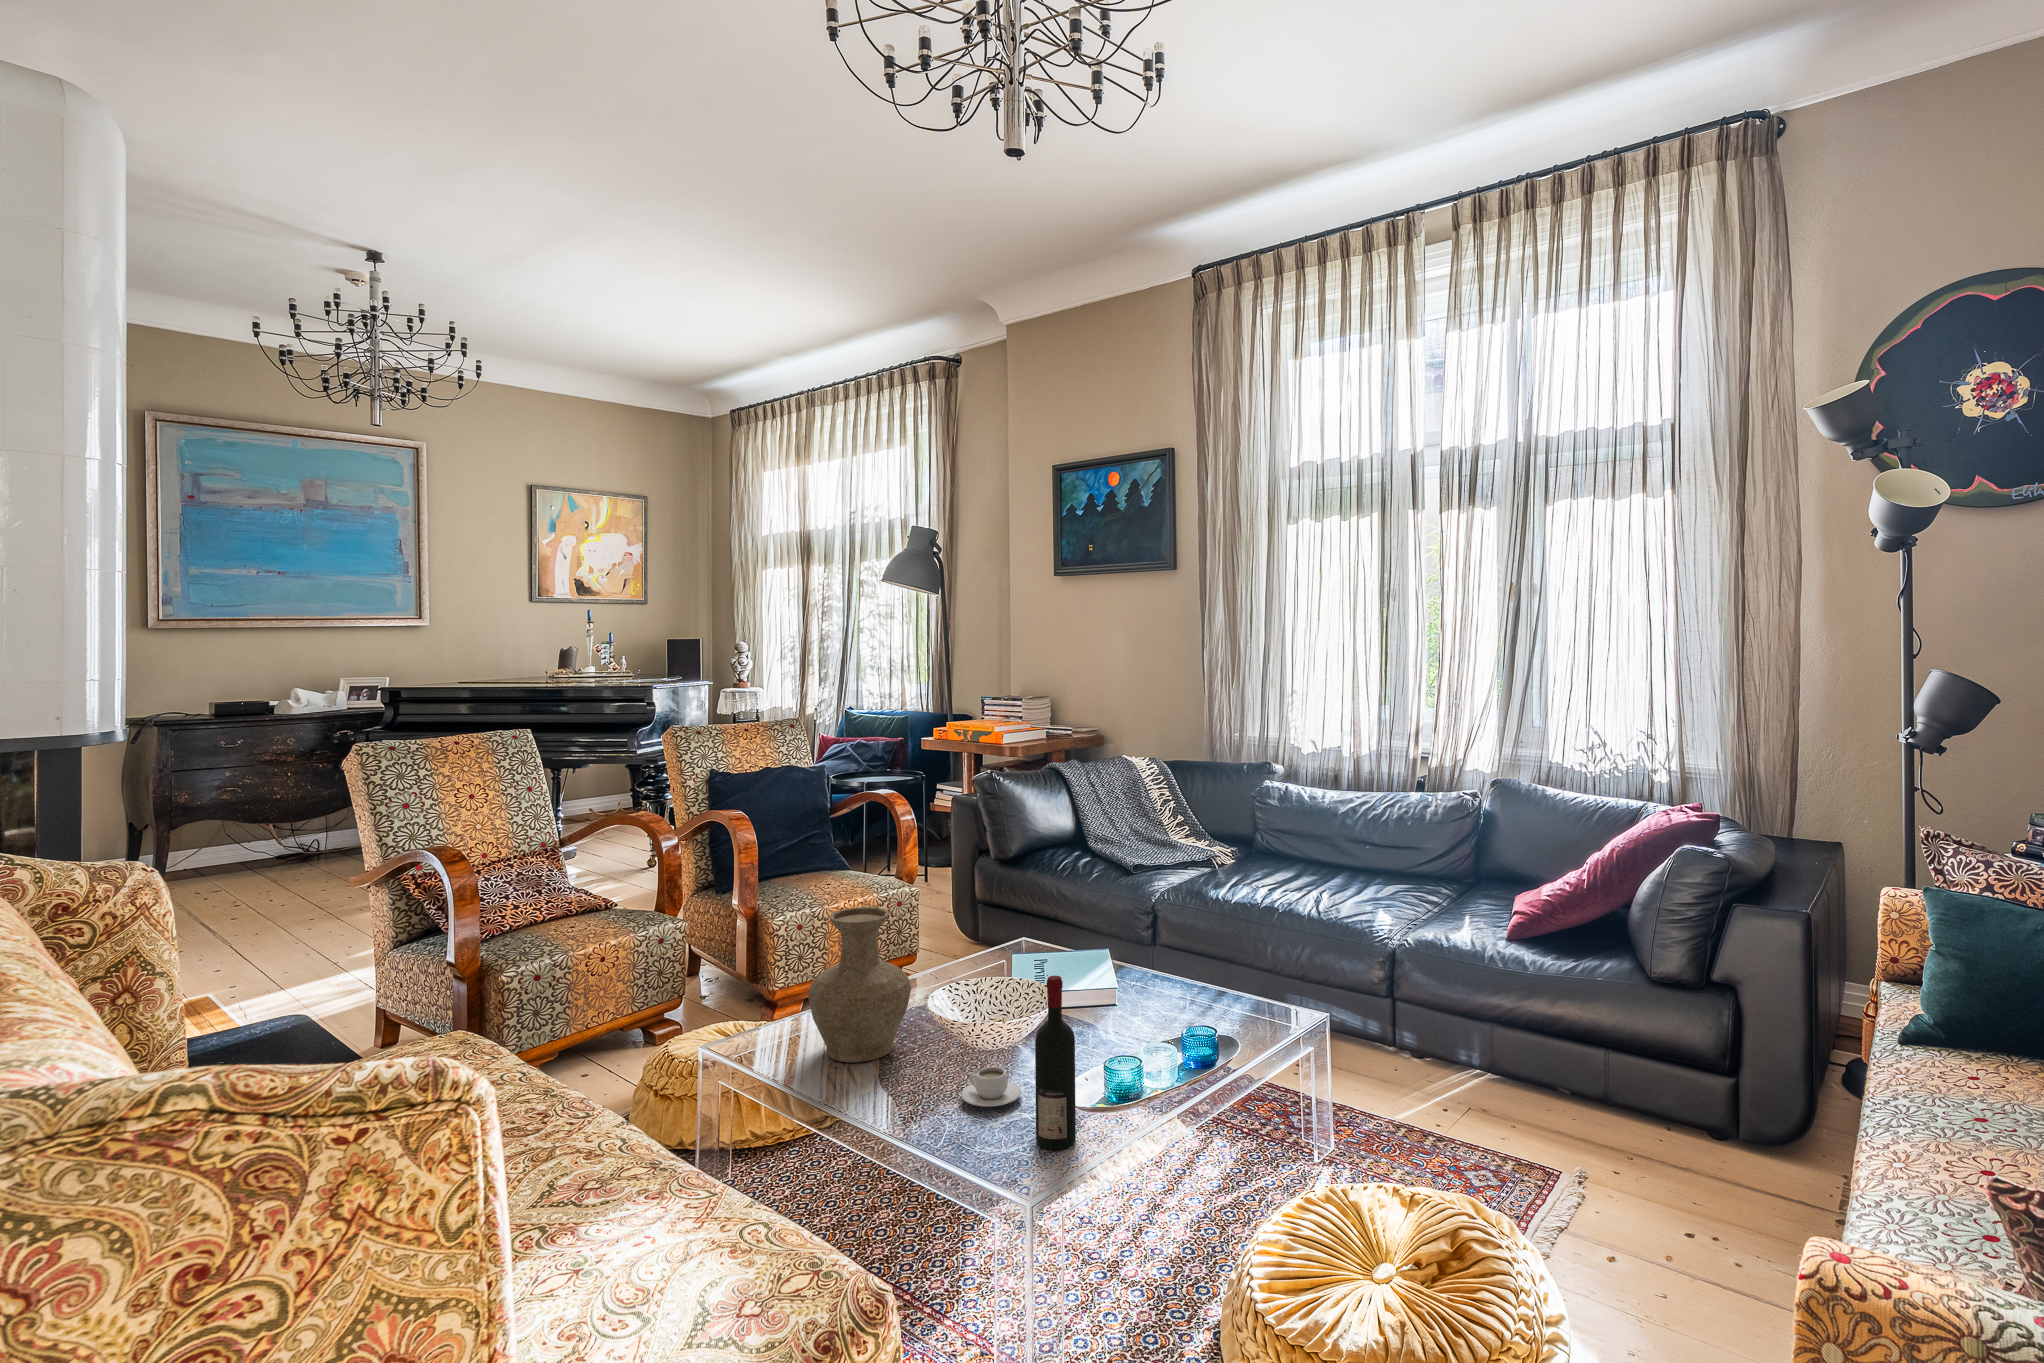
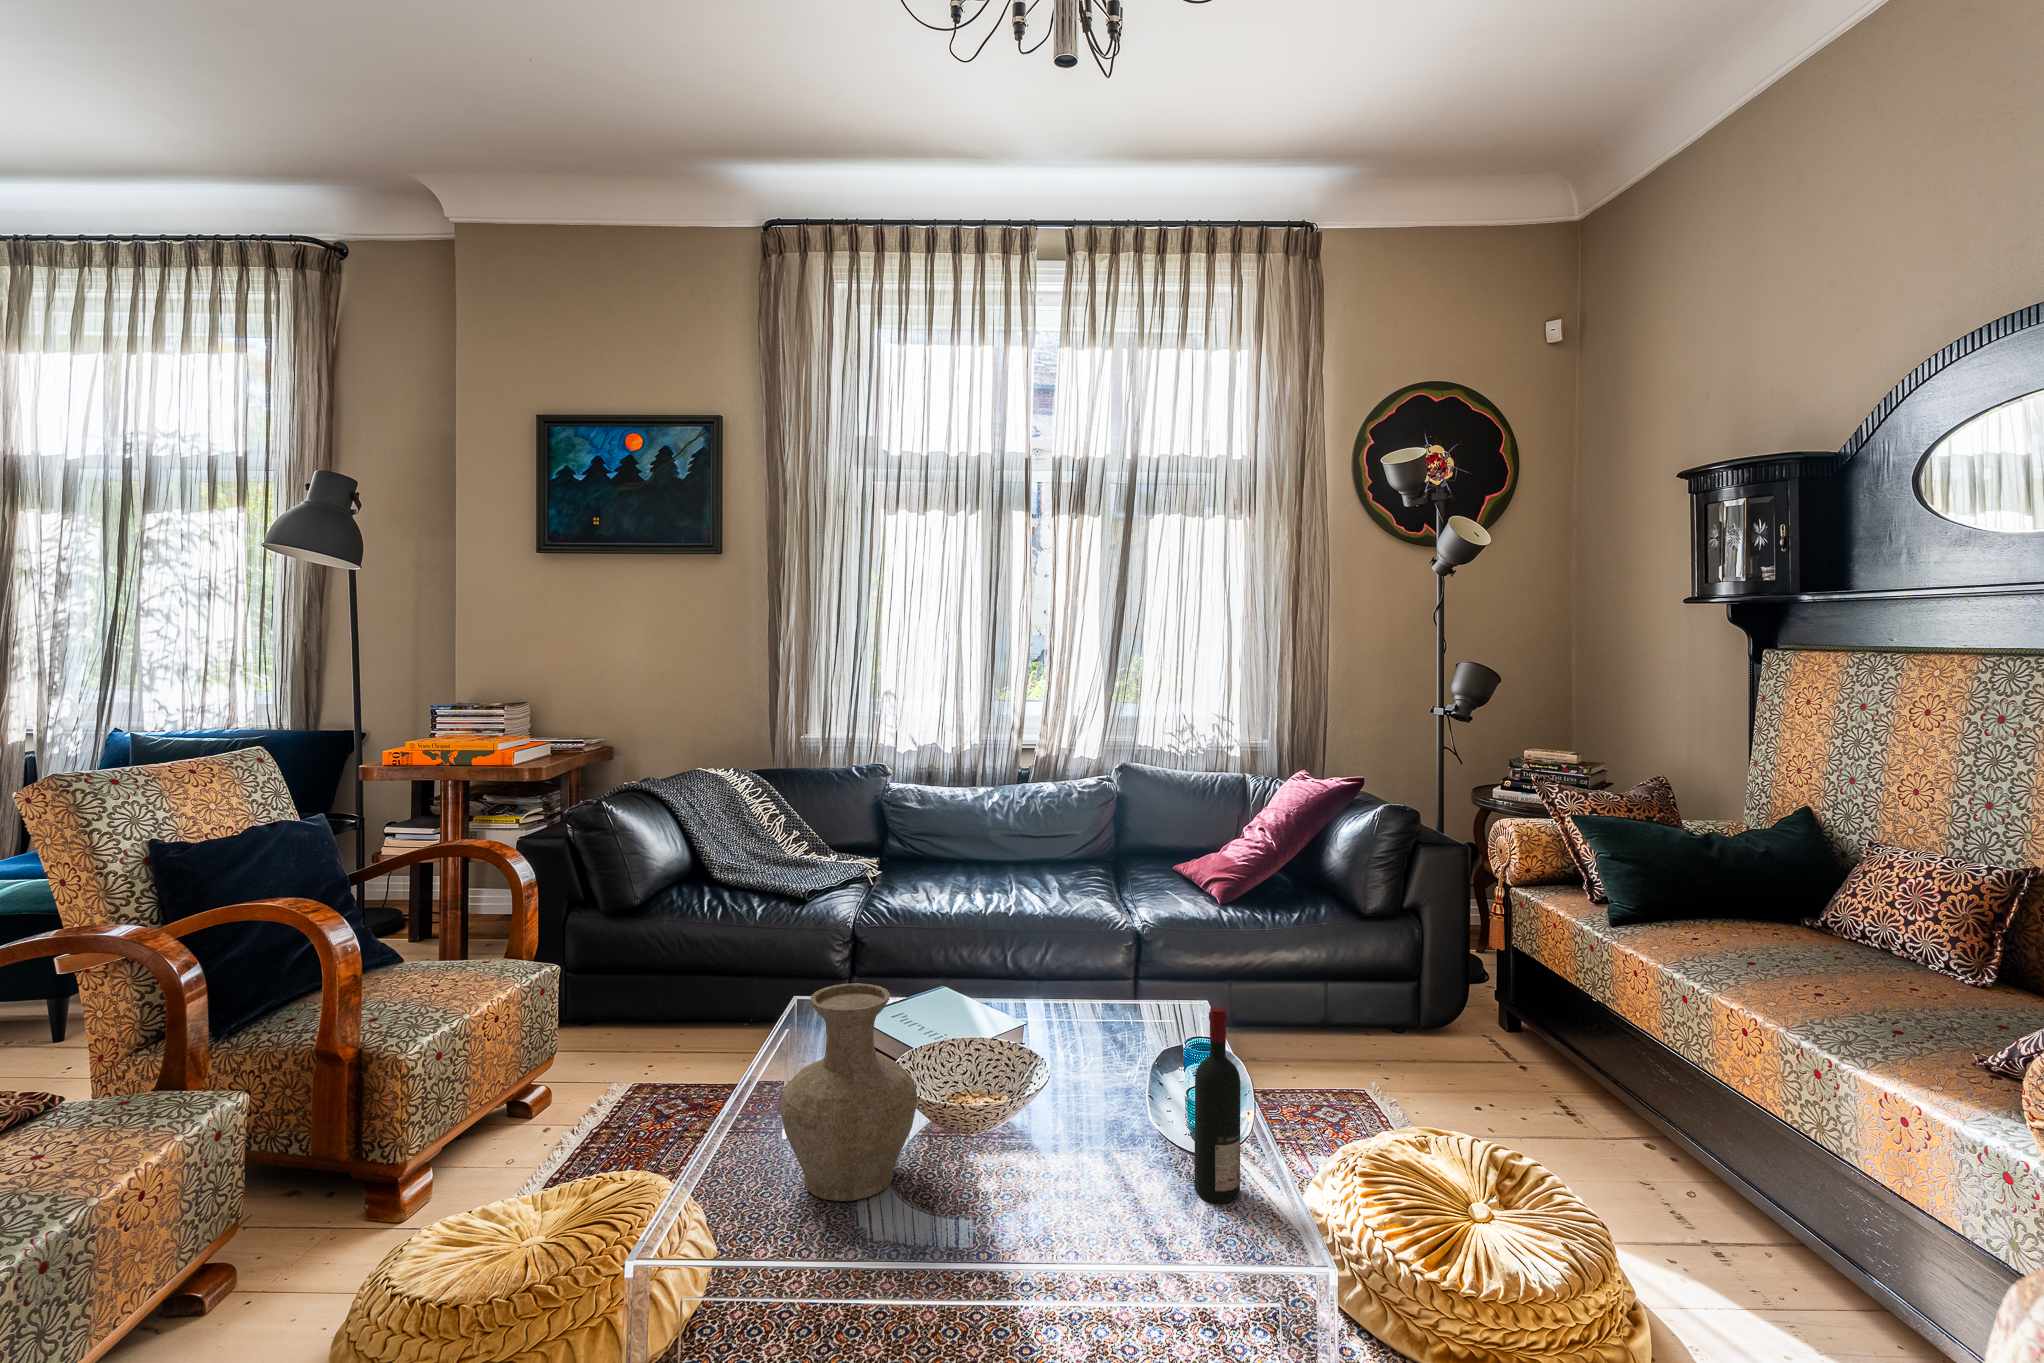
teacup: present [961,1067,1021,1107] -> none [1052,1137,1124,1188]

